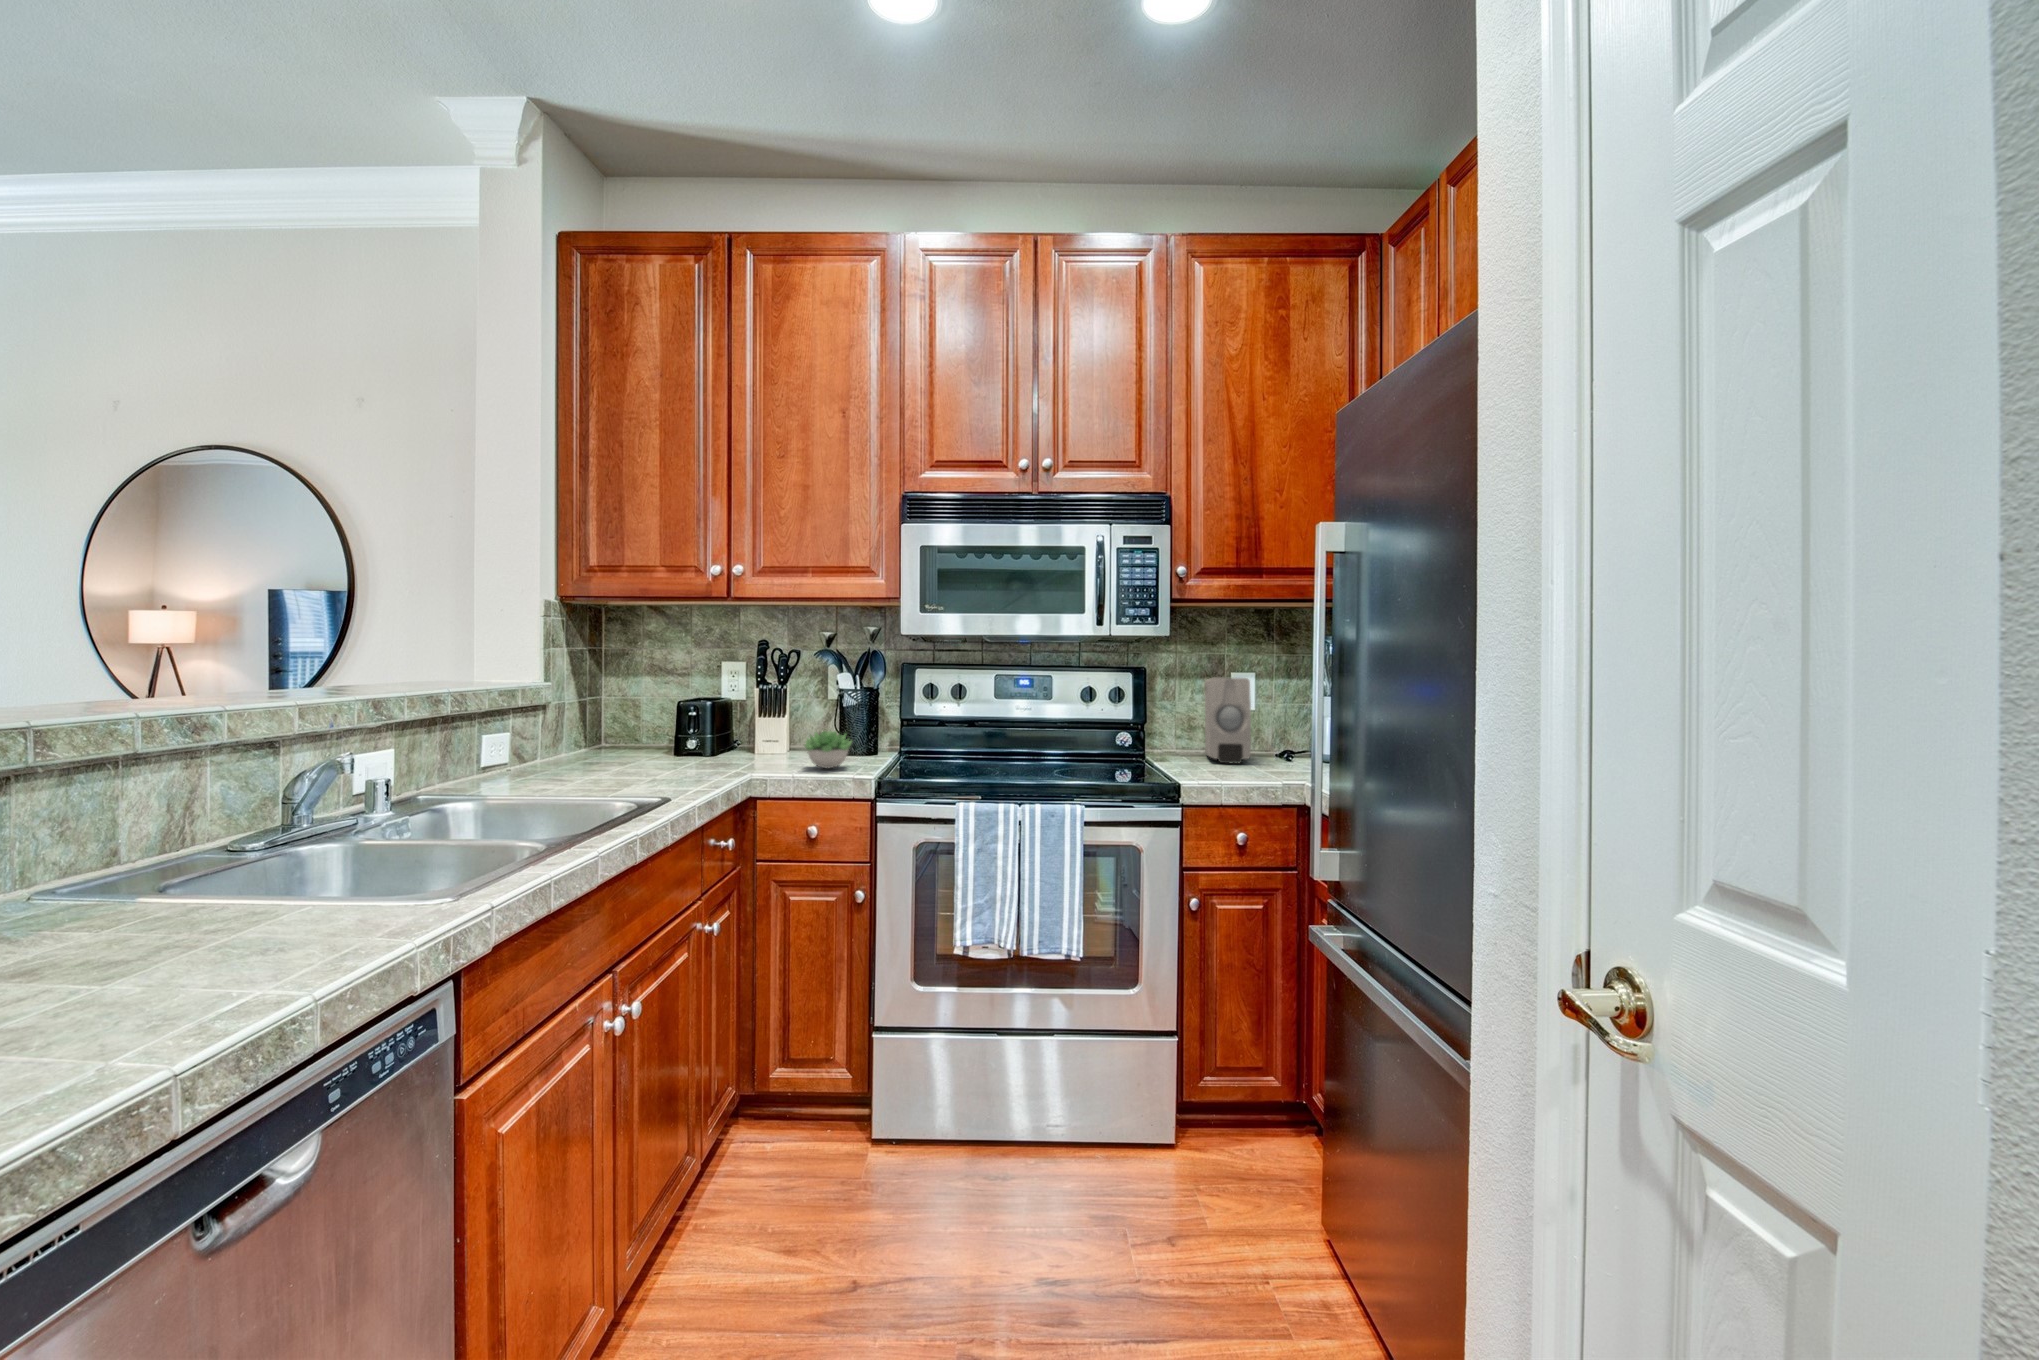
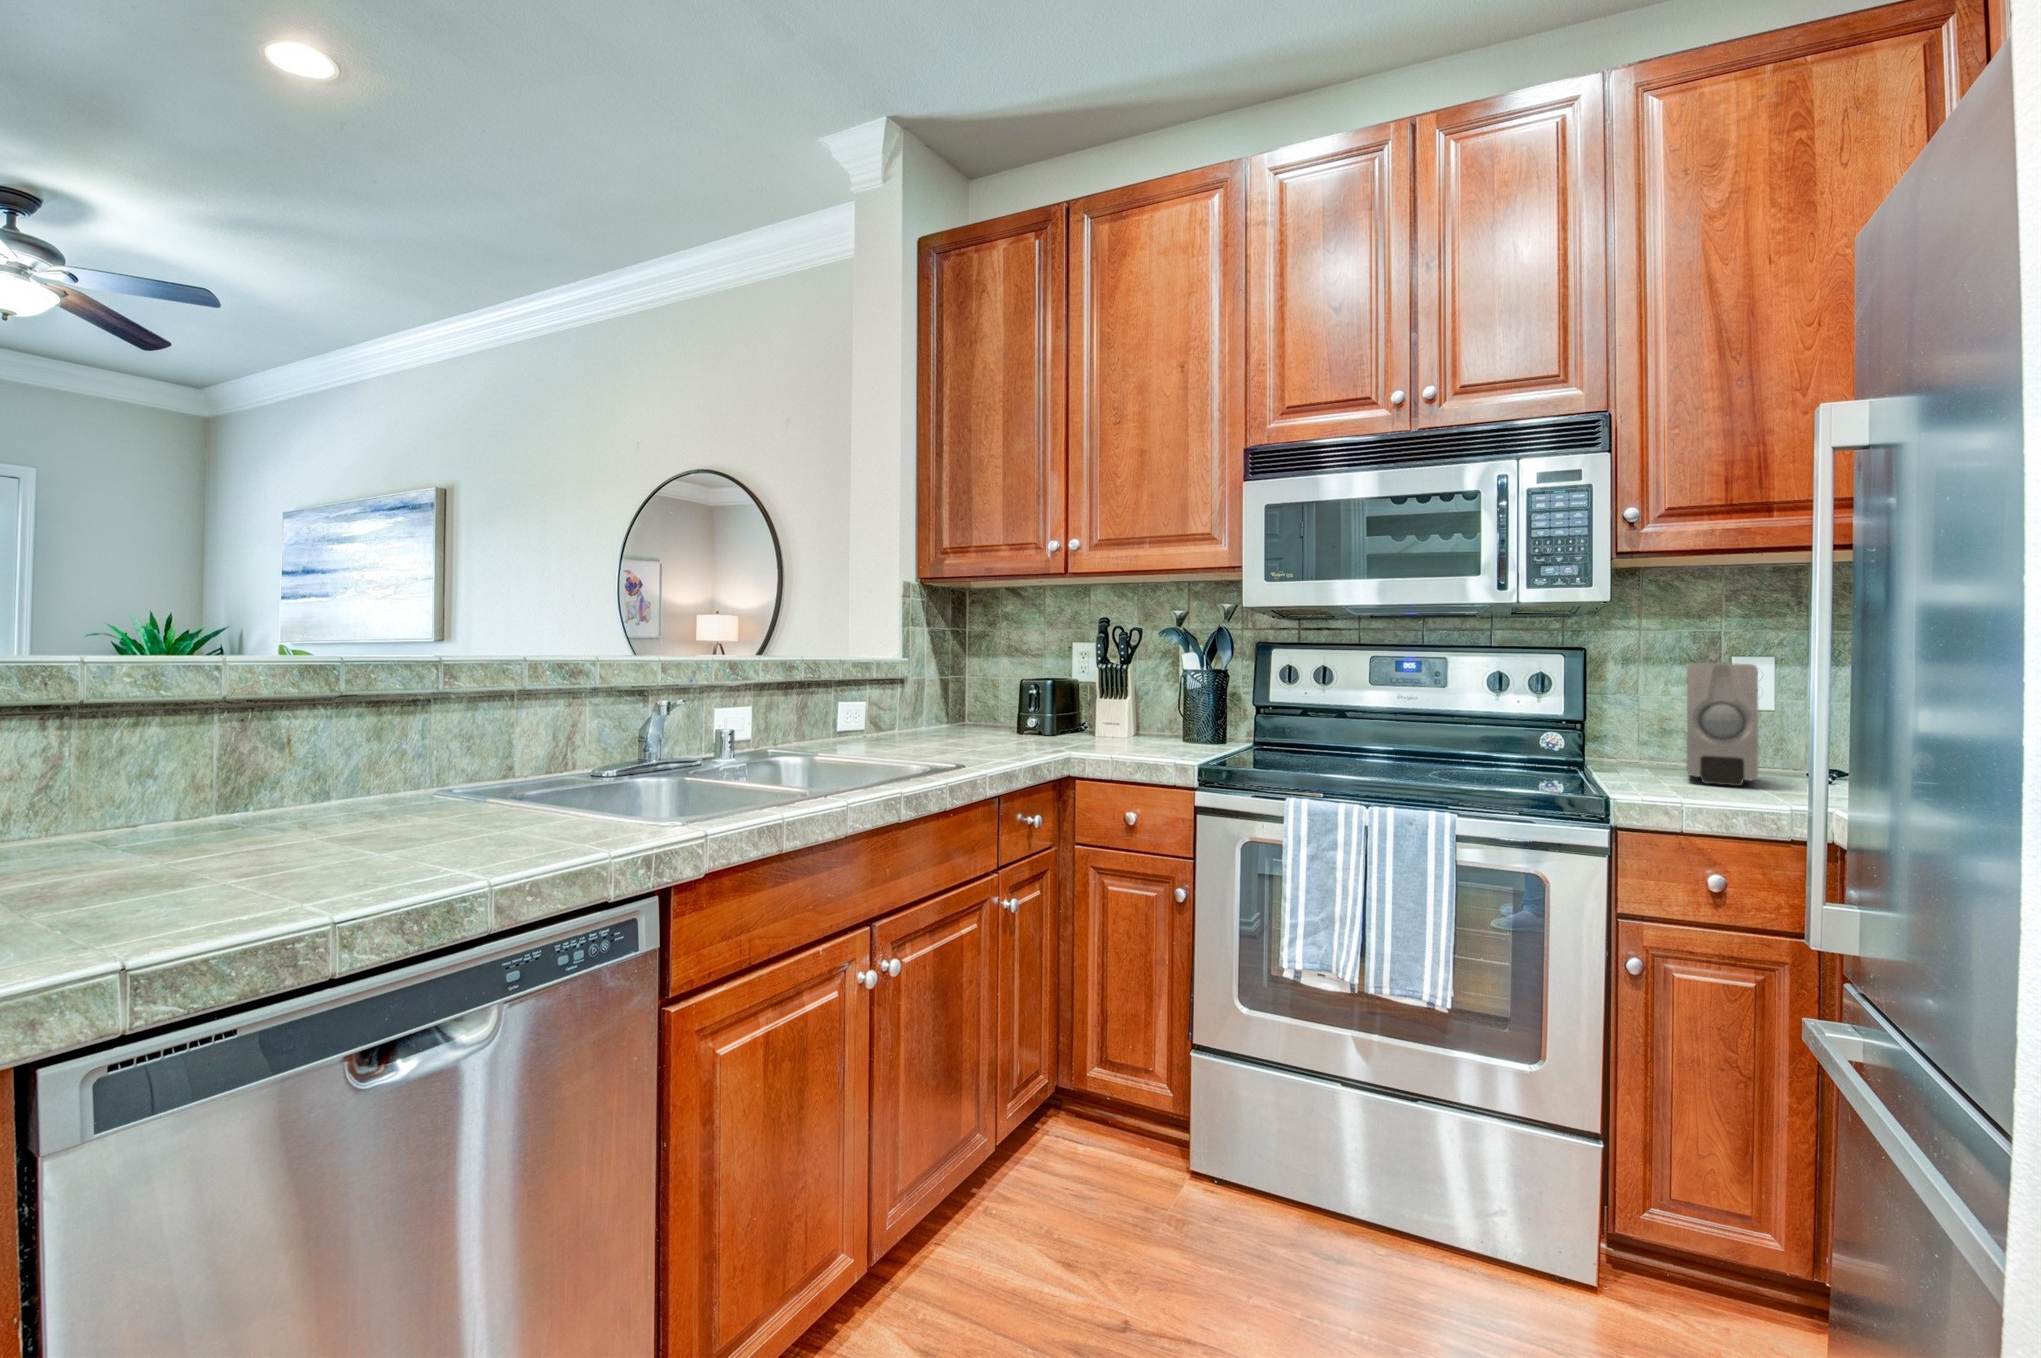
succulent plant: present [804,731,852,768] -> none [1130,714,1188,755]

